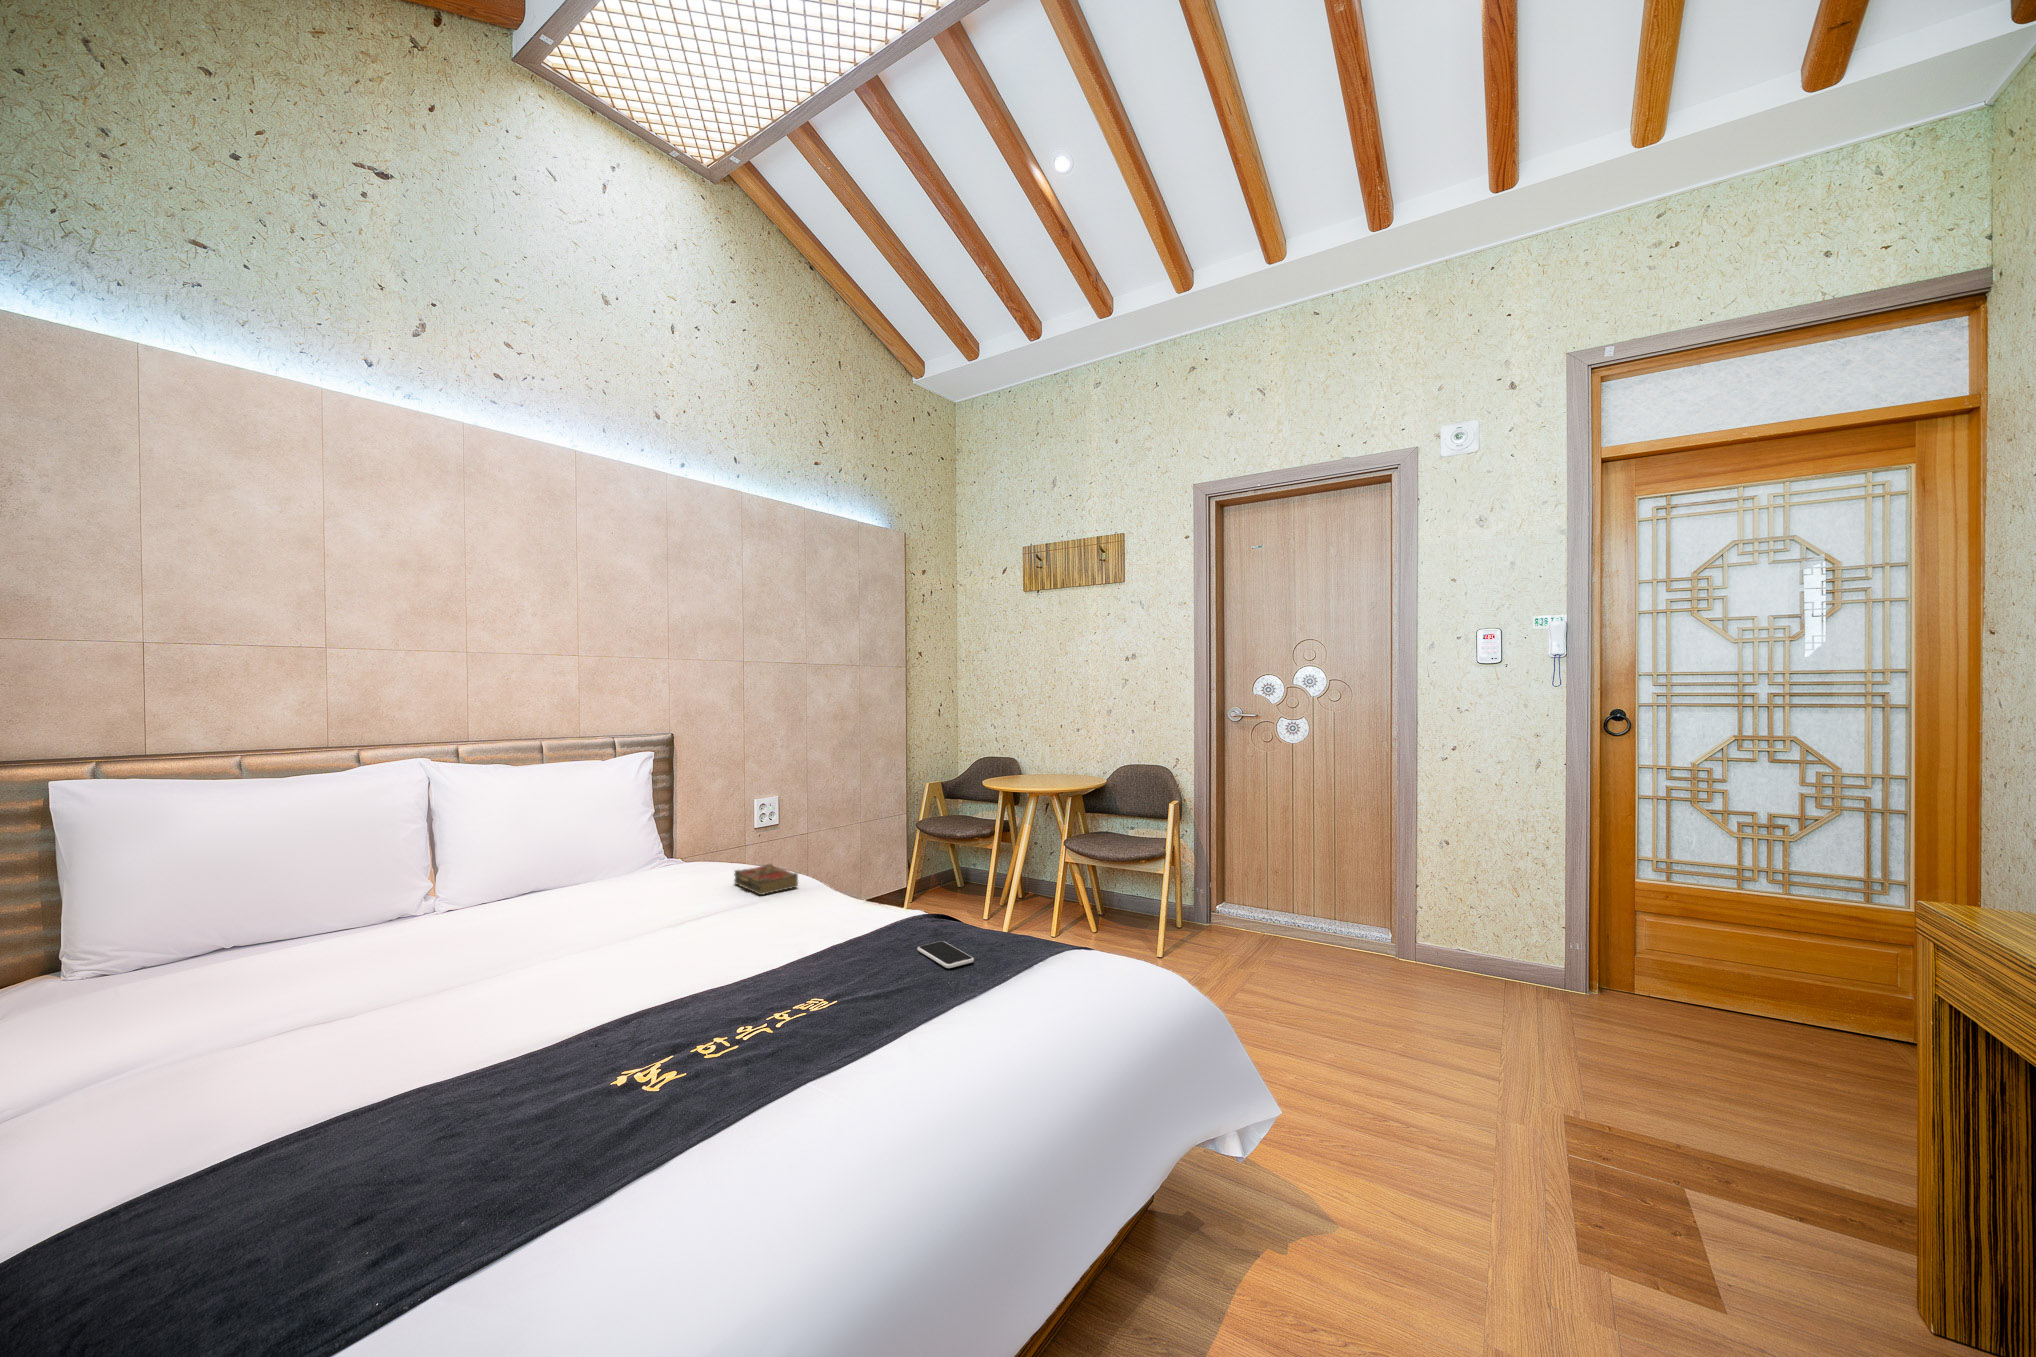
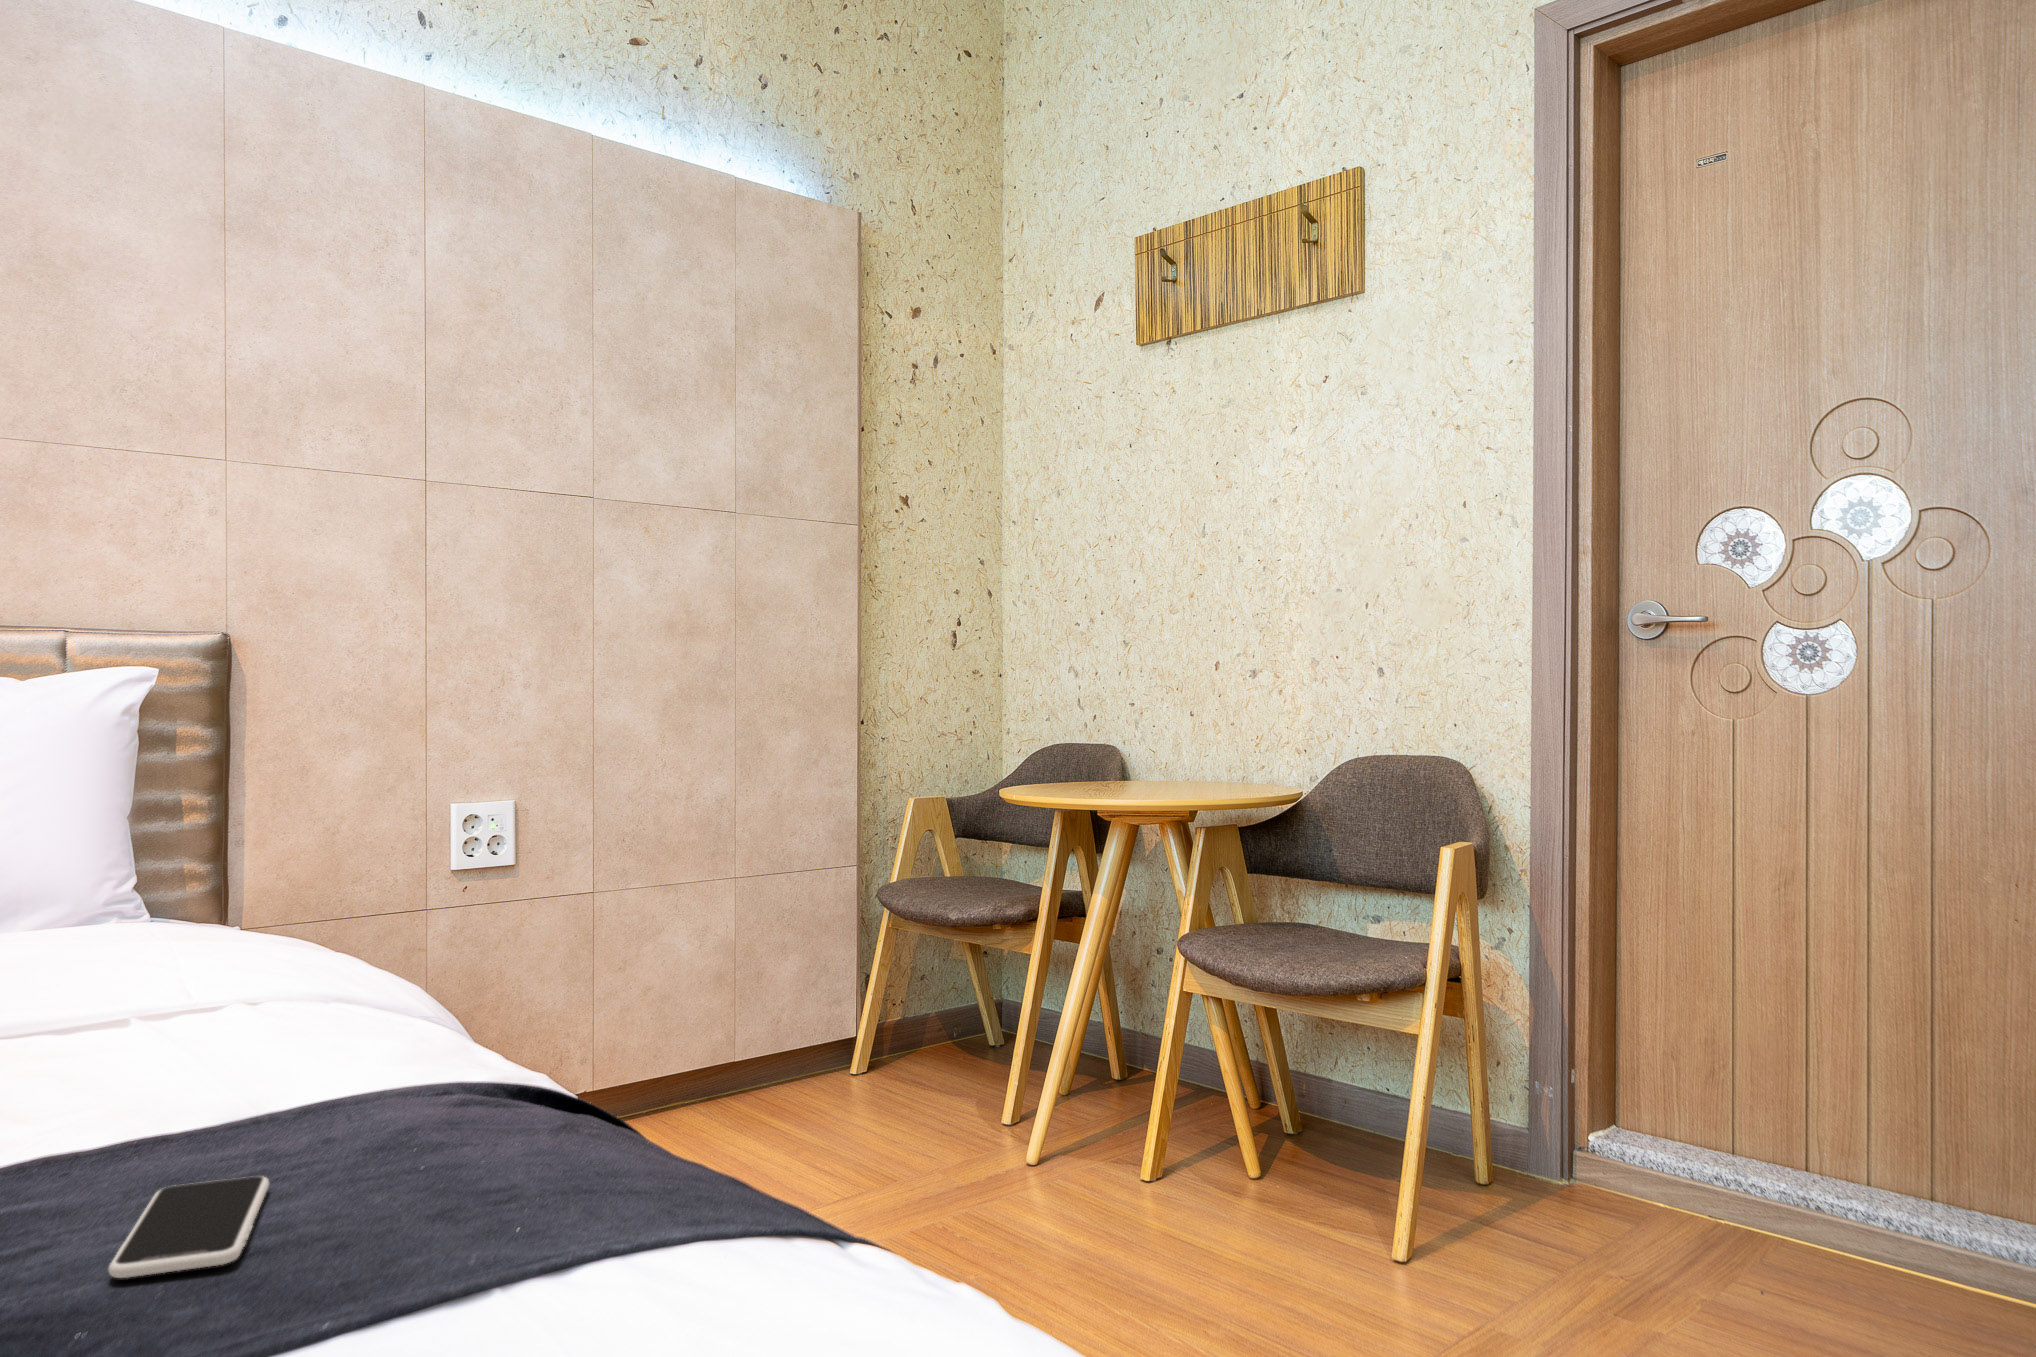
book: present [734,864,798,895] -> none [97,927,228,1001]

